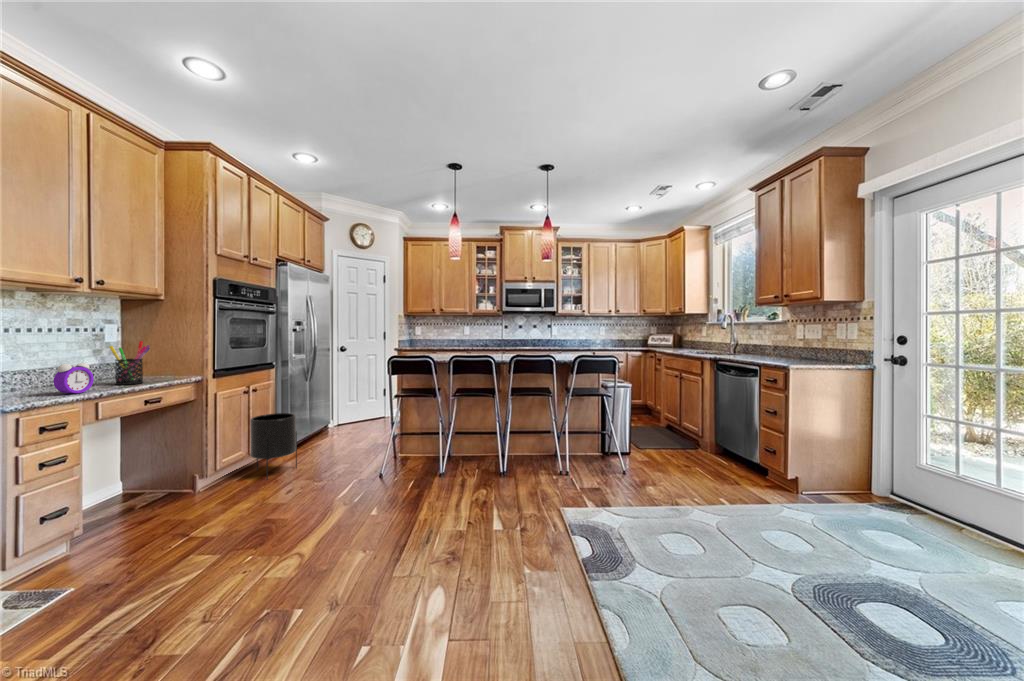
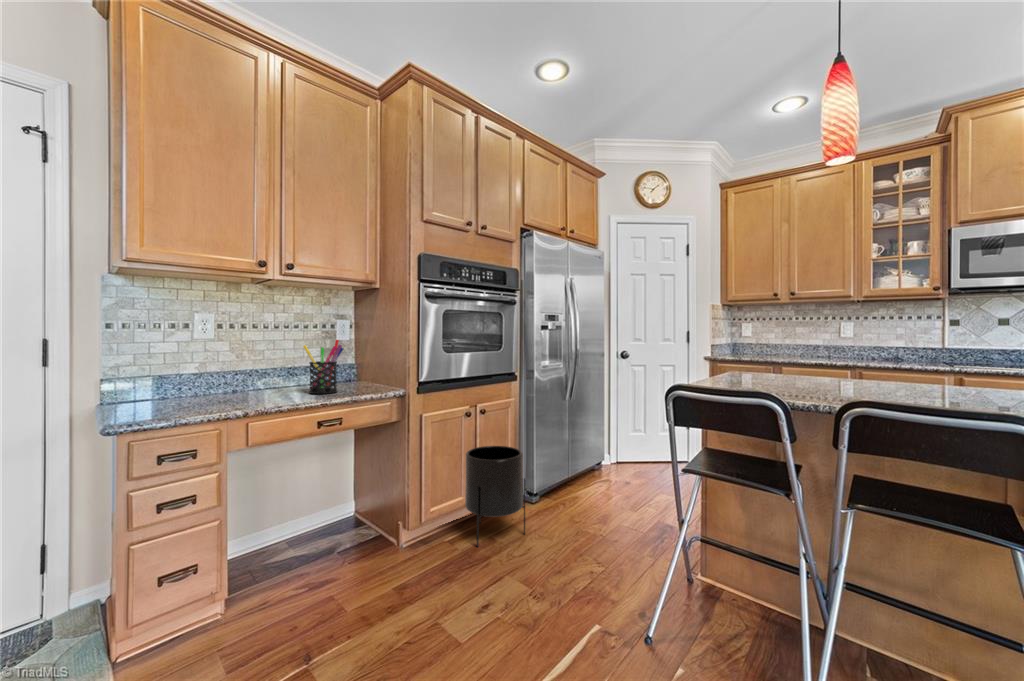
alarm clock: present [53,363,94,393] -> none [225,365,264,403]

